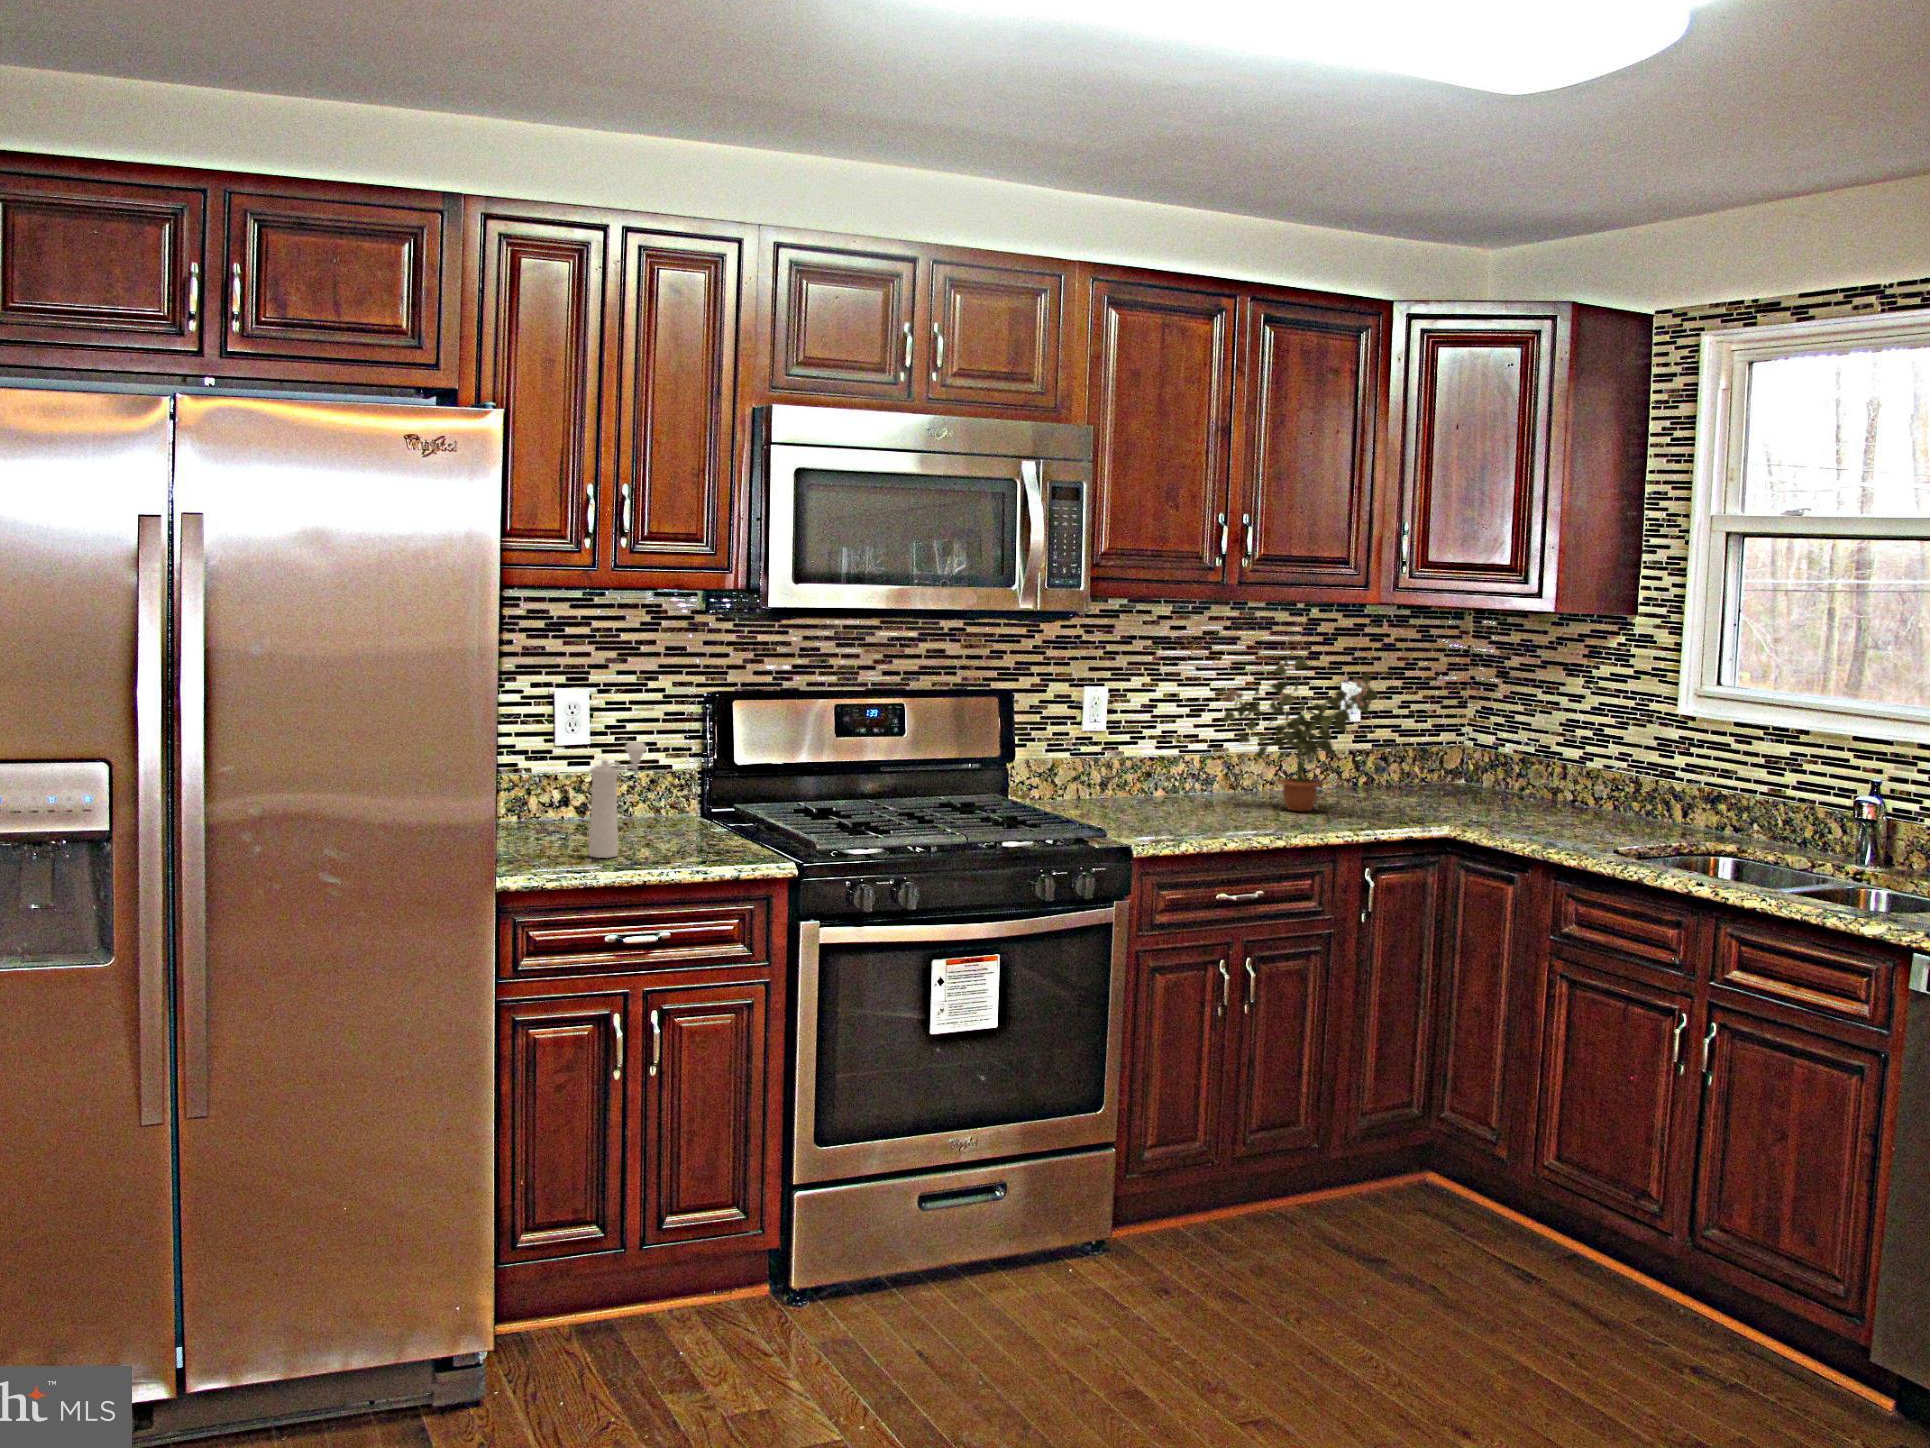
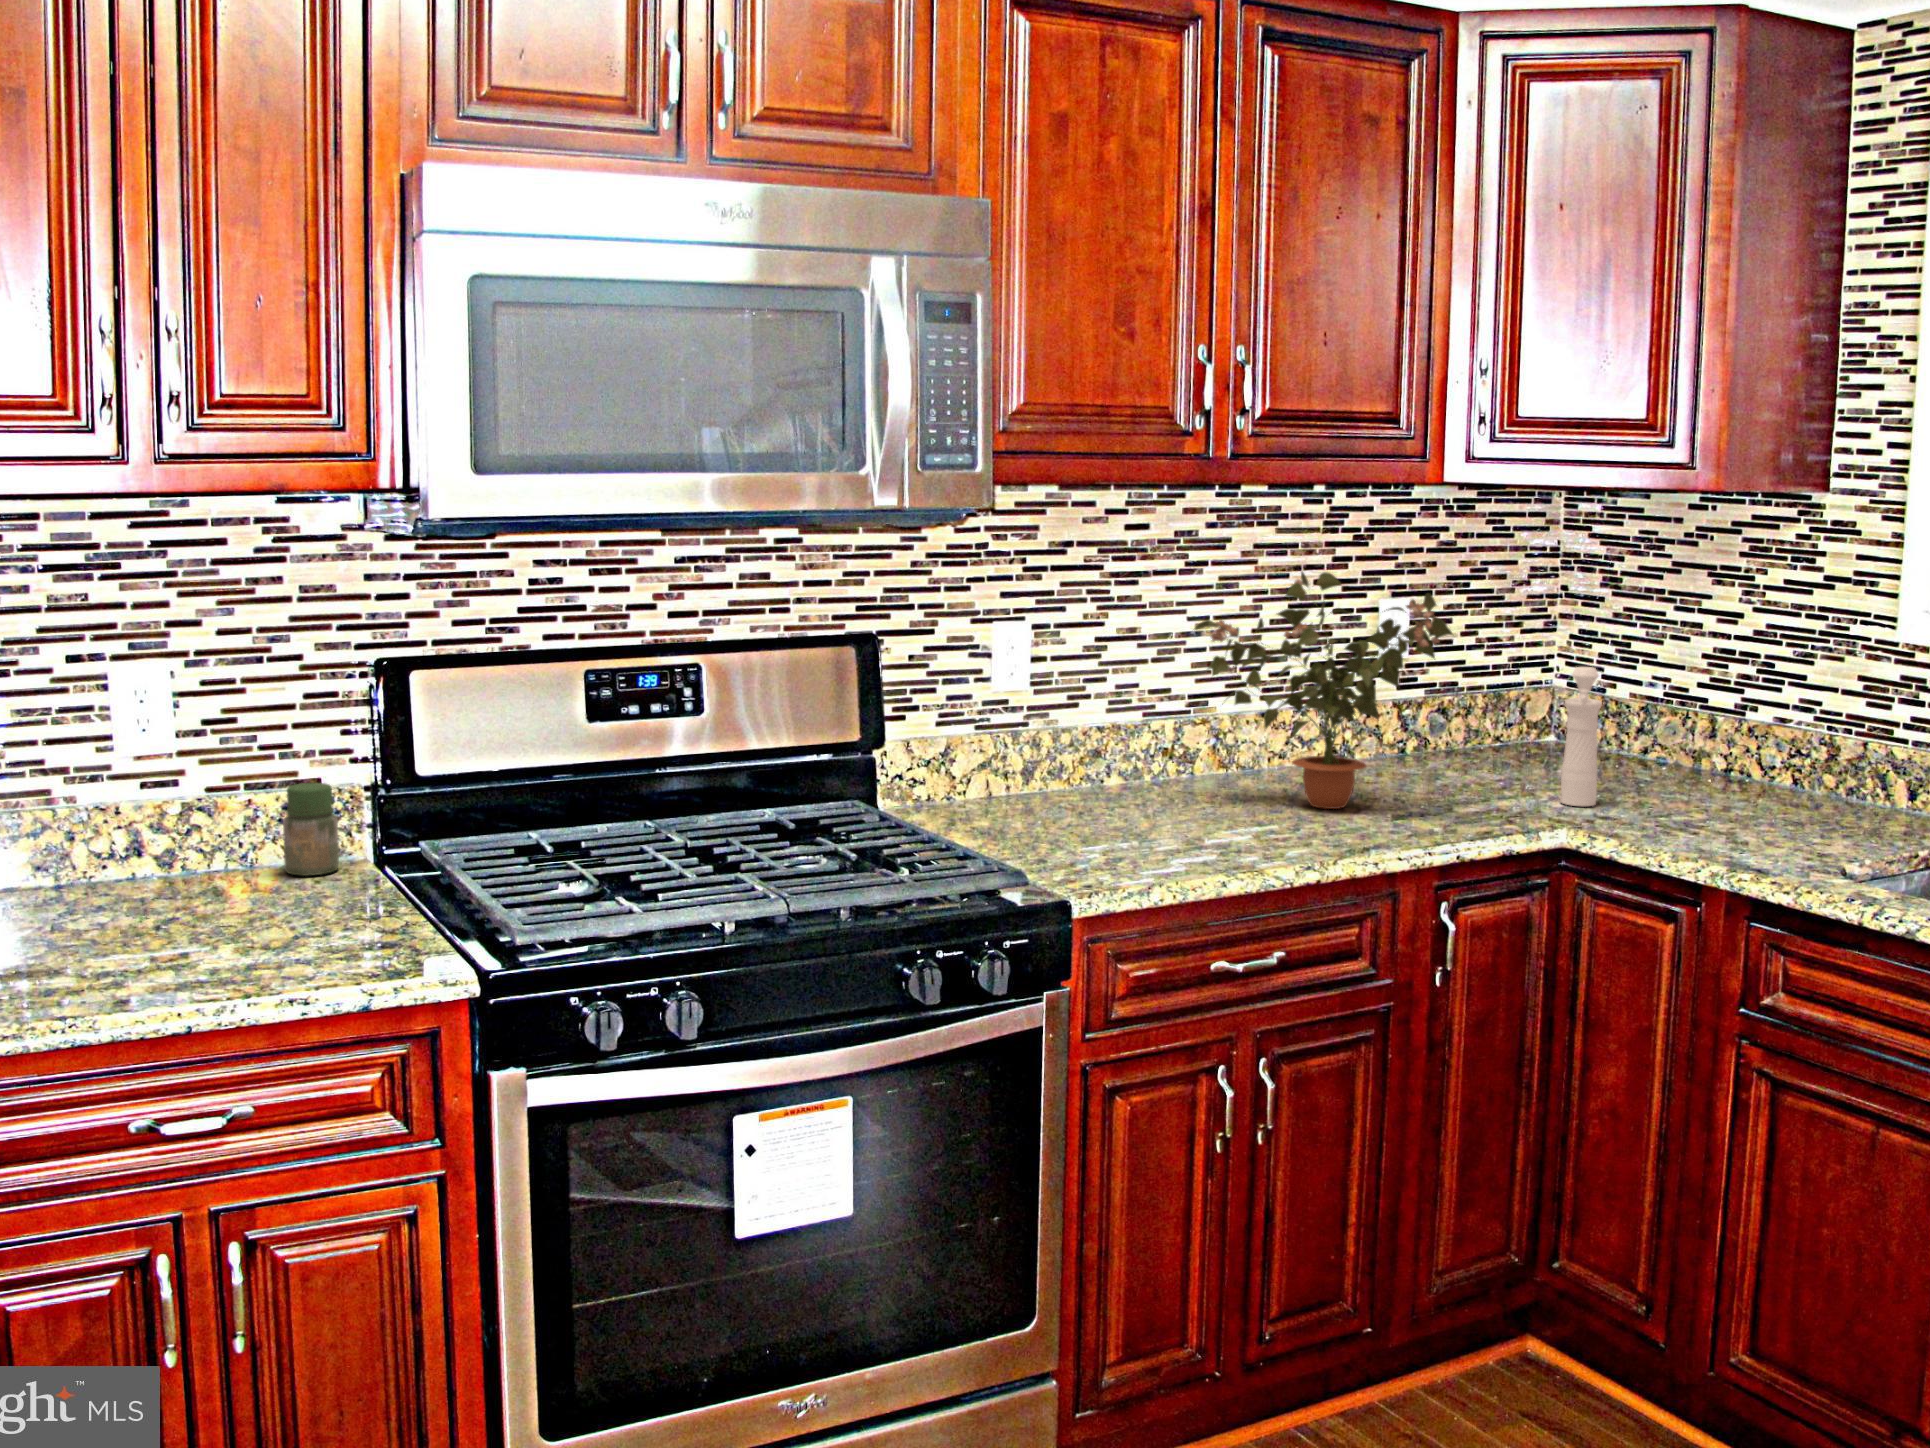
pepper mill: present [589,742,646,858] -> present [1560,667,1602,806]
jar: none [653,766,686,821] -> present [283,783,339,876]

